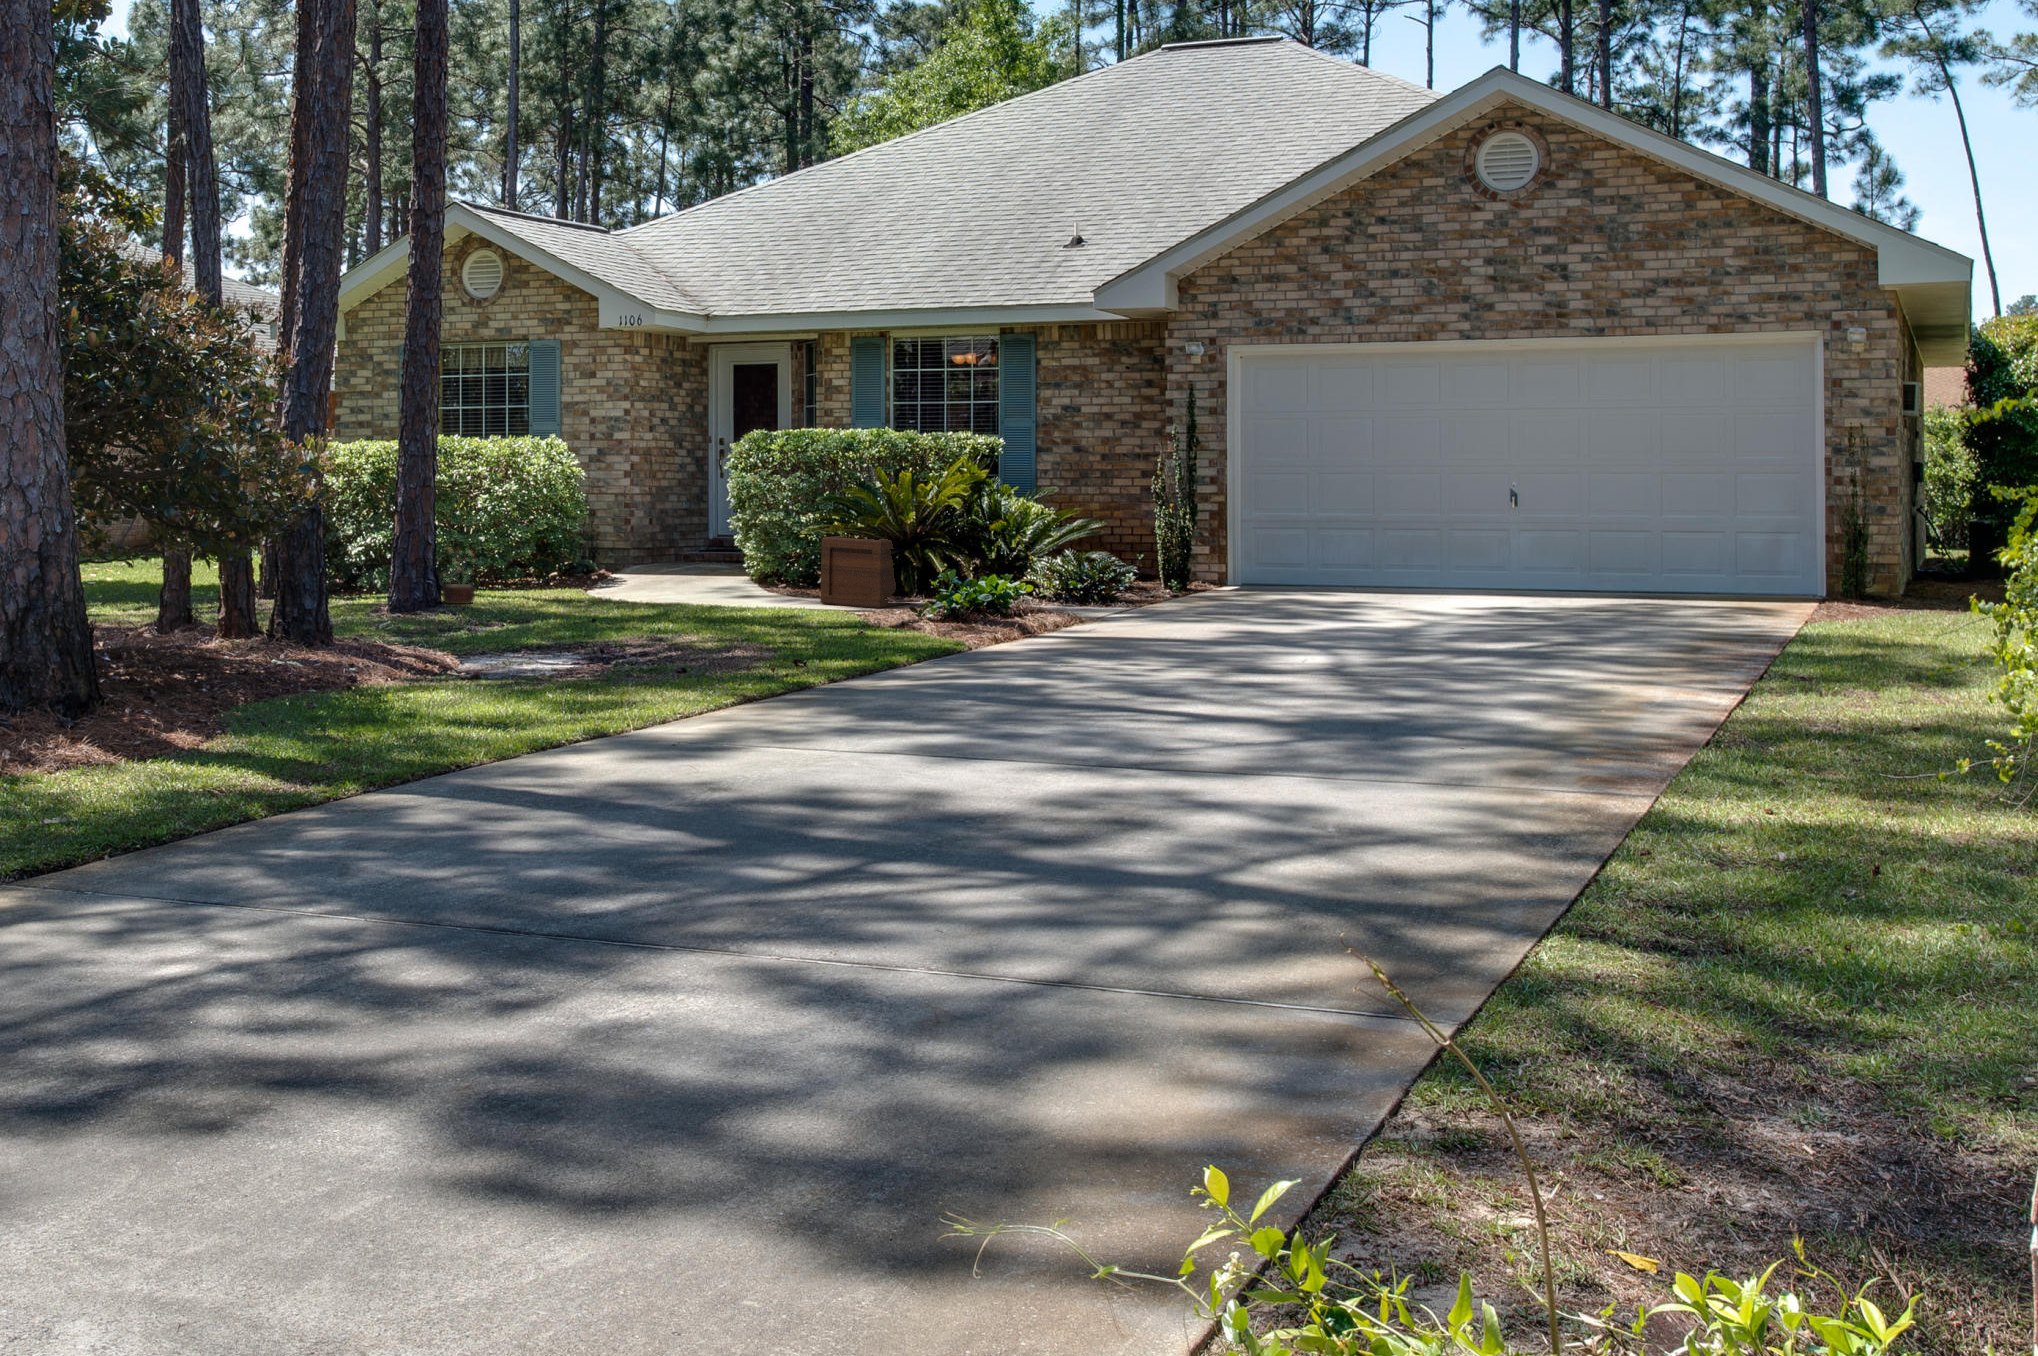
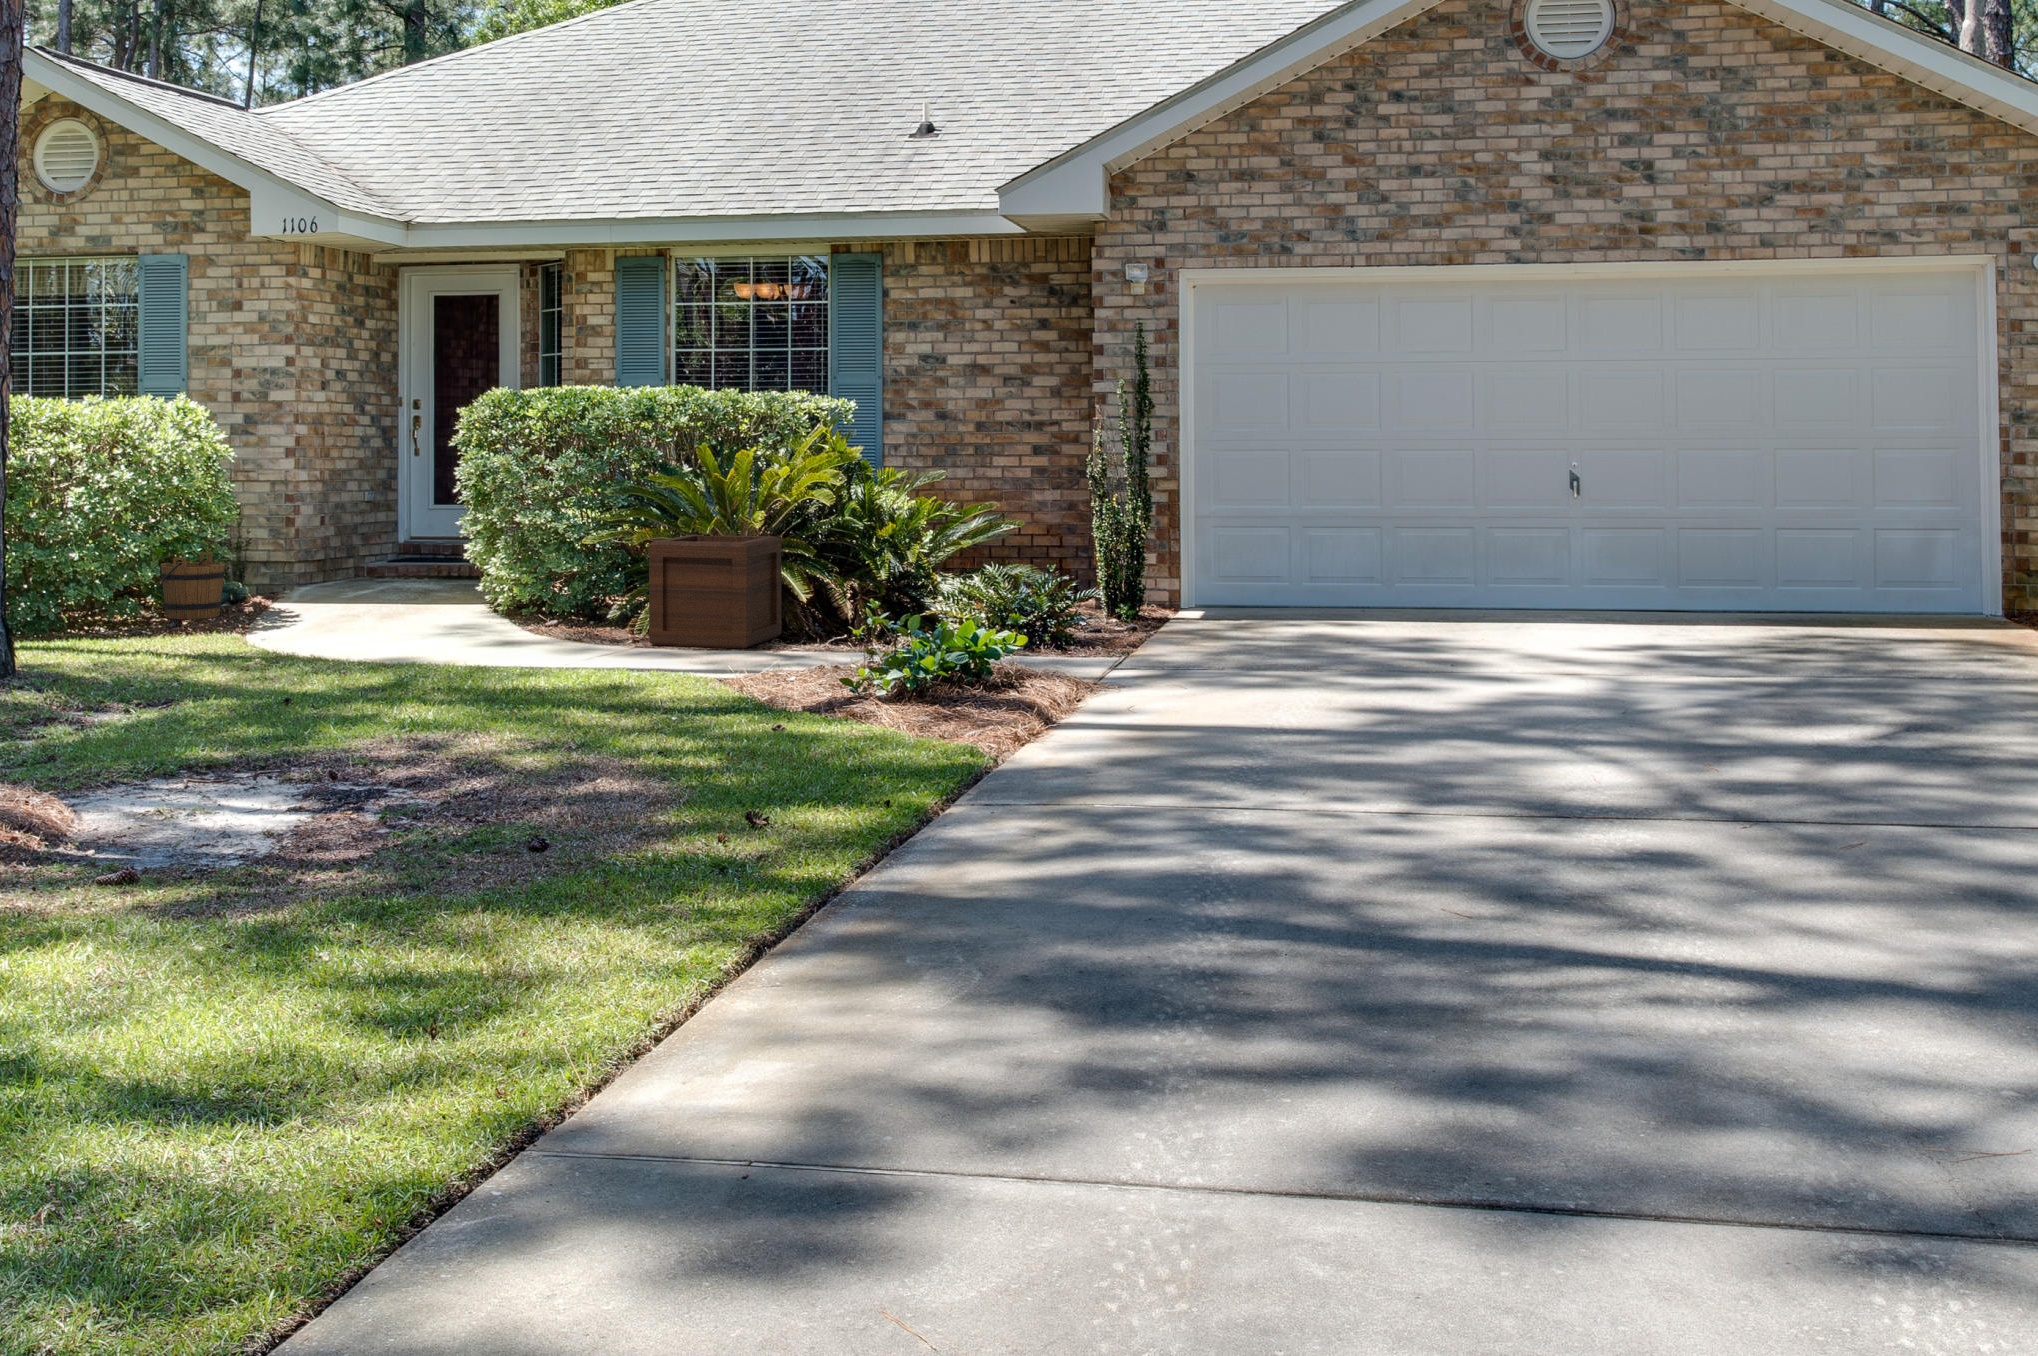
bucket: none [534,538,574,579] -> present [160,553,225,619]
decorative plant: present [442,549,475,604] -> none [12,587,79,689]

